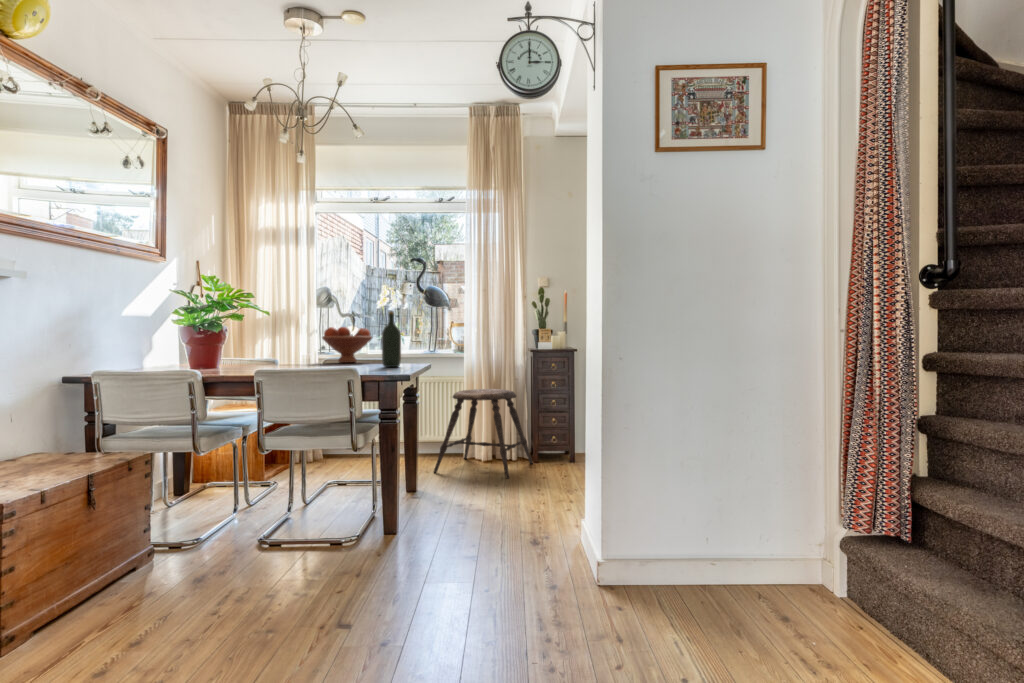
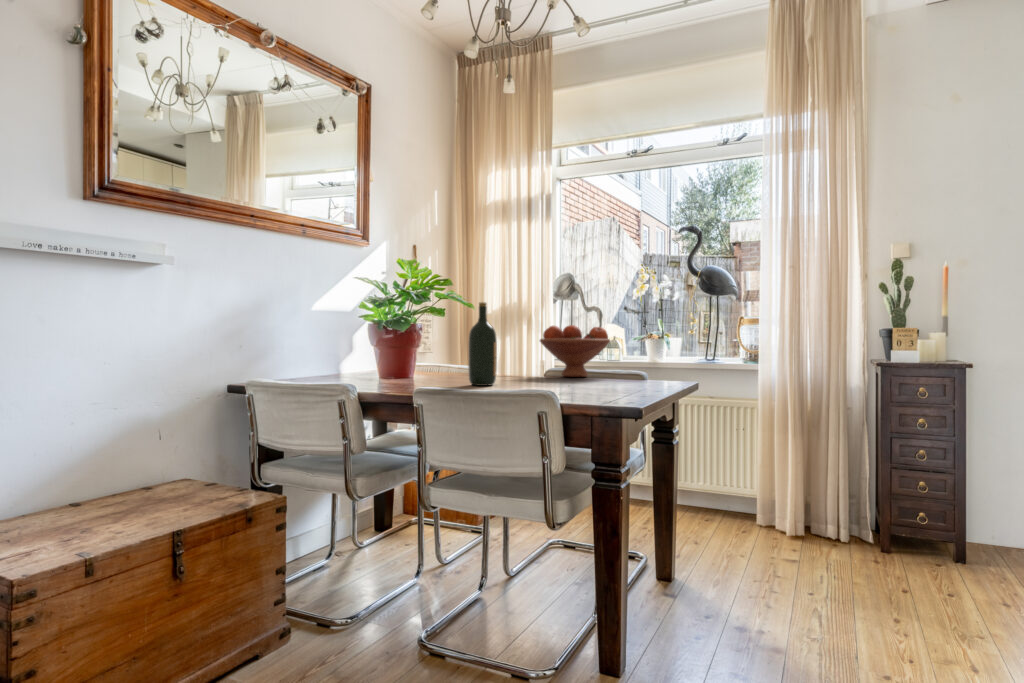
wine bottle: present [382,311,401,367] -> present [468,302,497,386]
stool: present [434,389,533,479] -> none [706,422,879,580]

